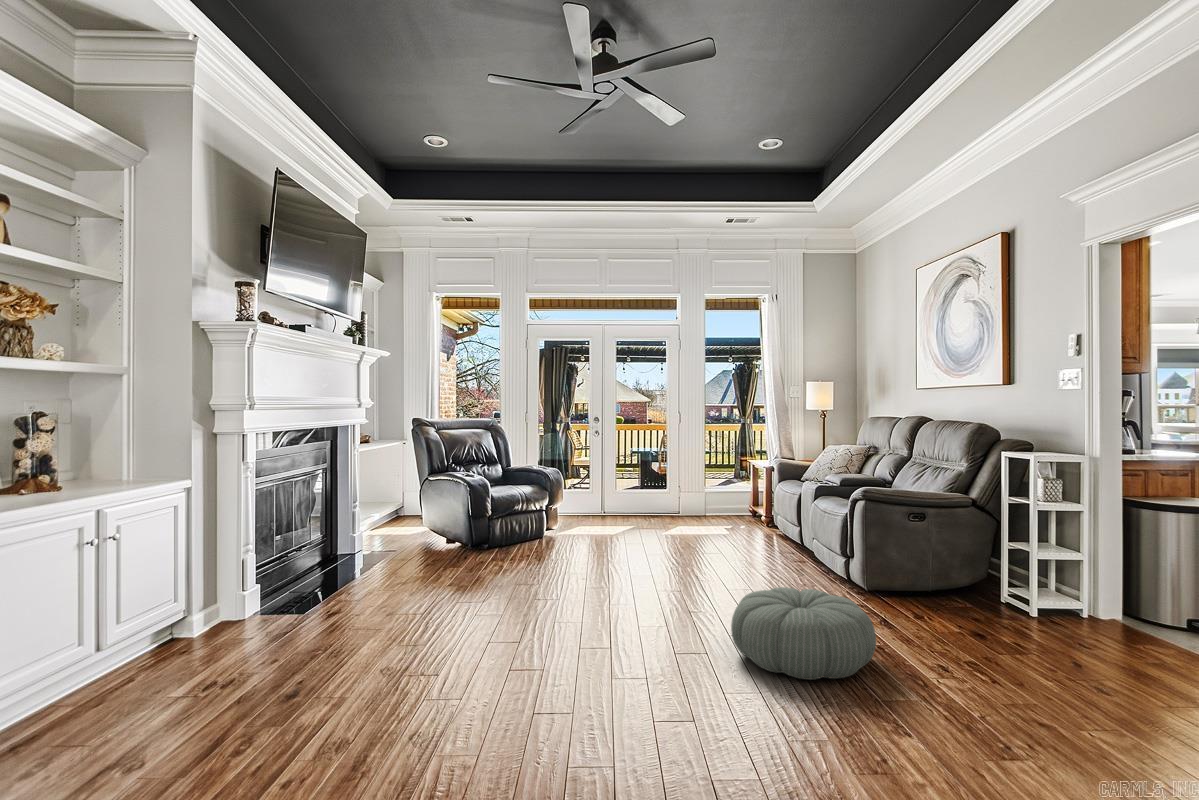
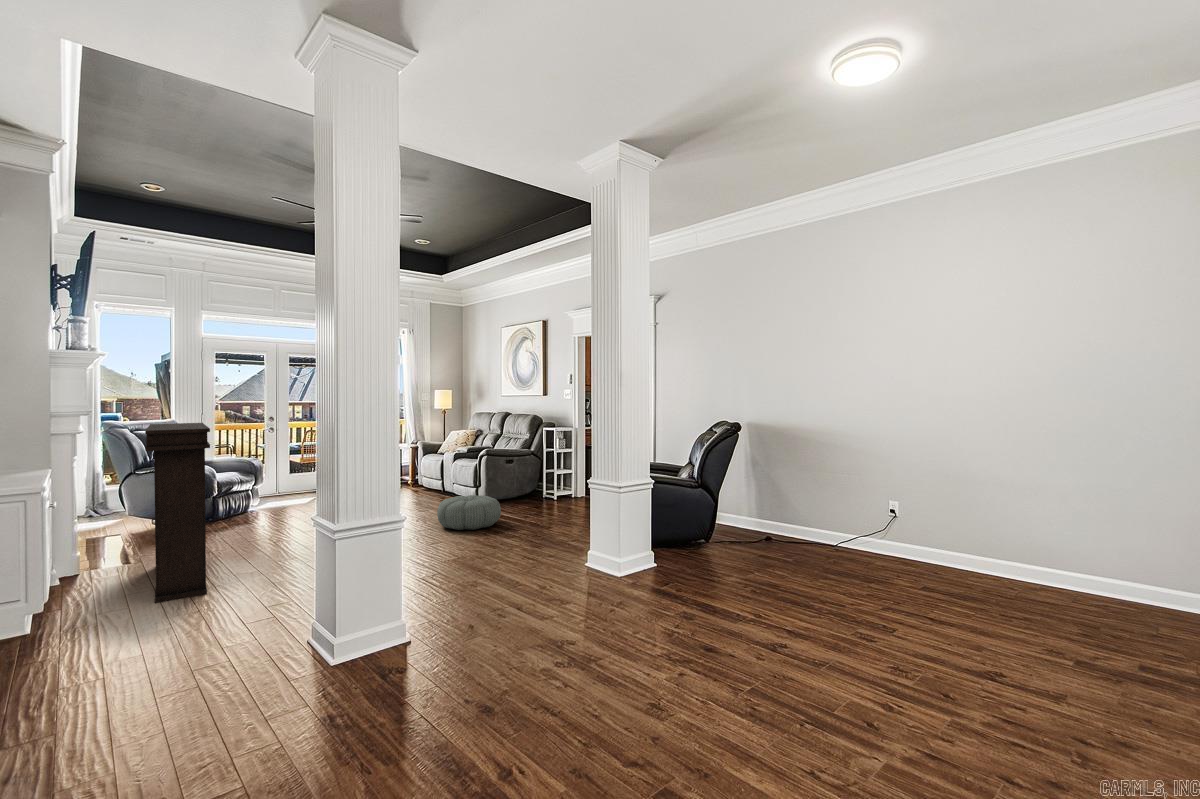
console table: none [109,417,355,749] -> present [145,423,210,603]

